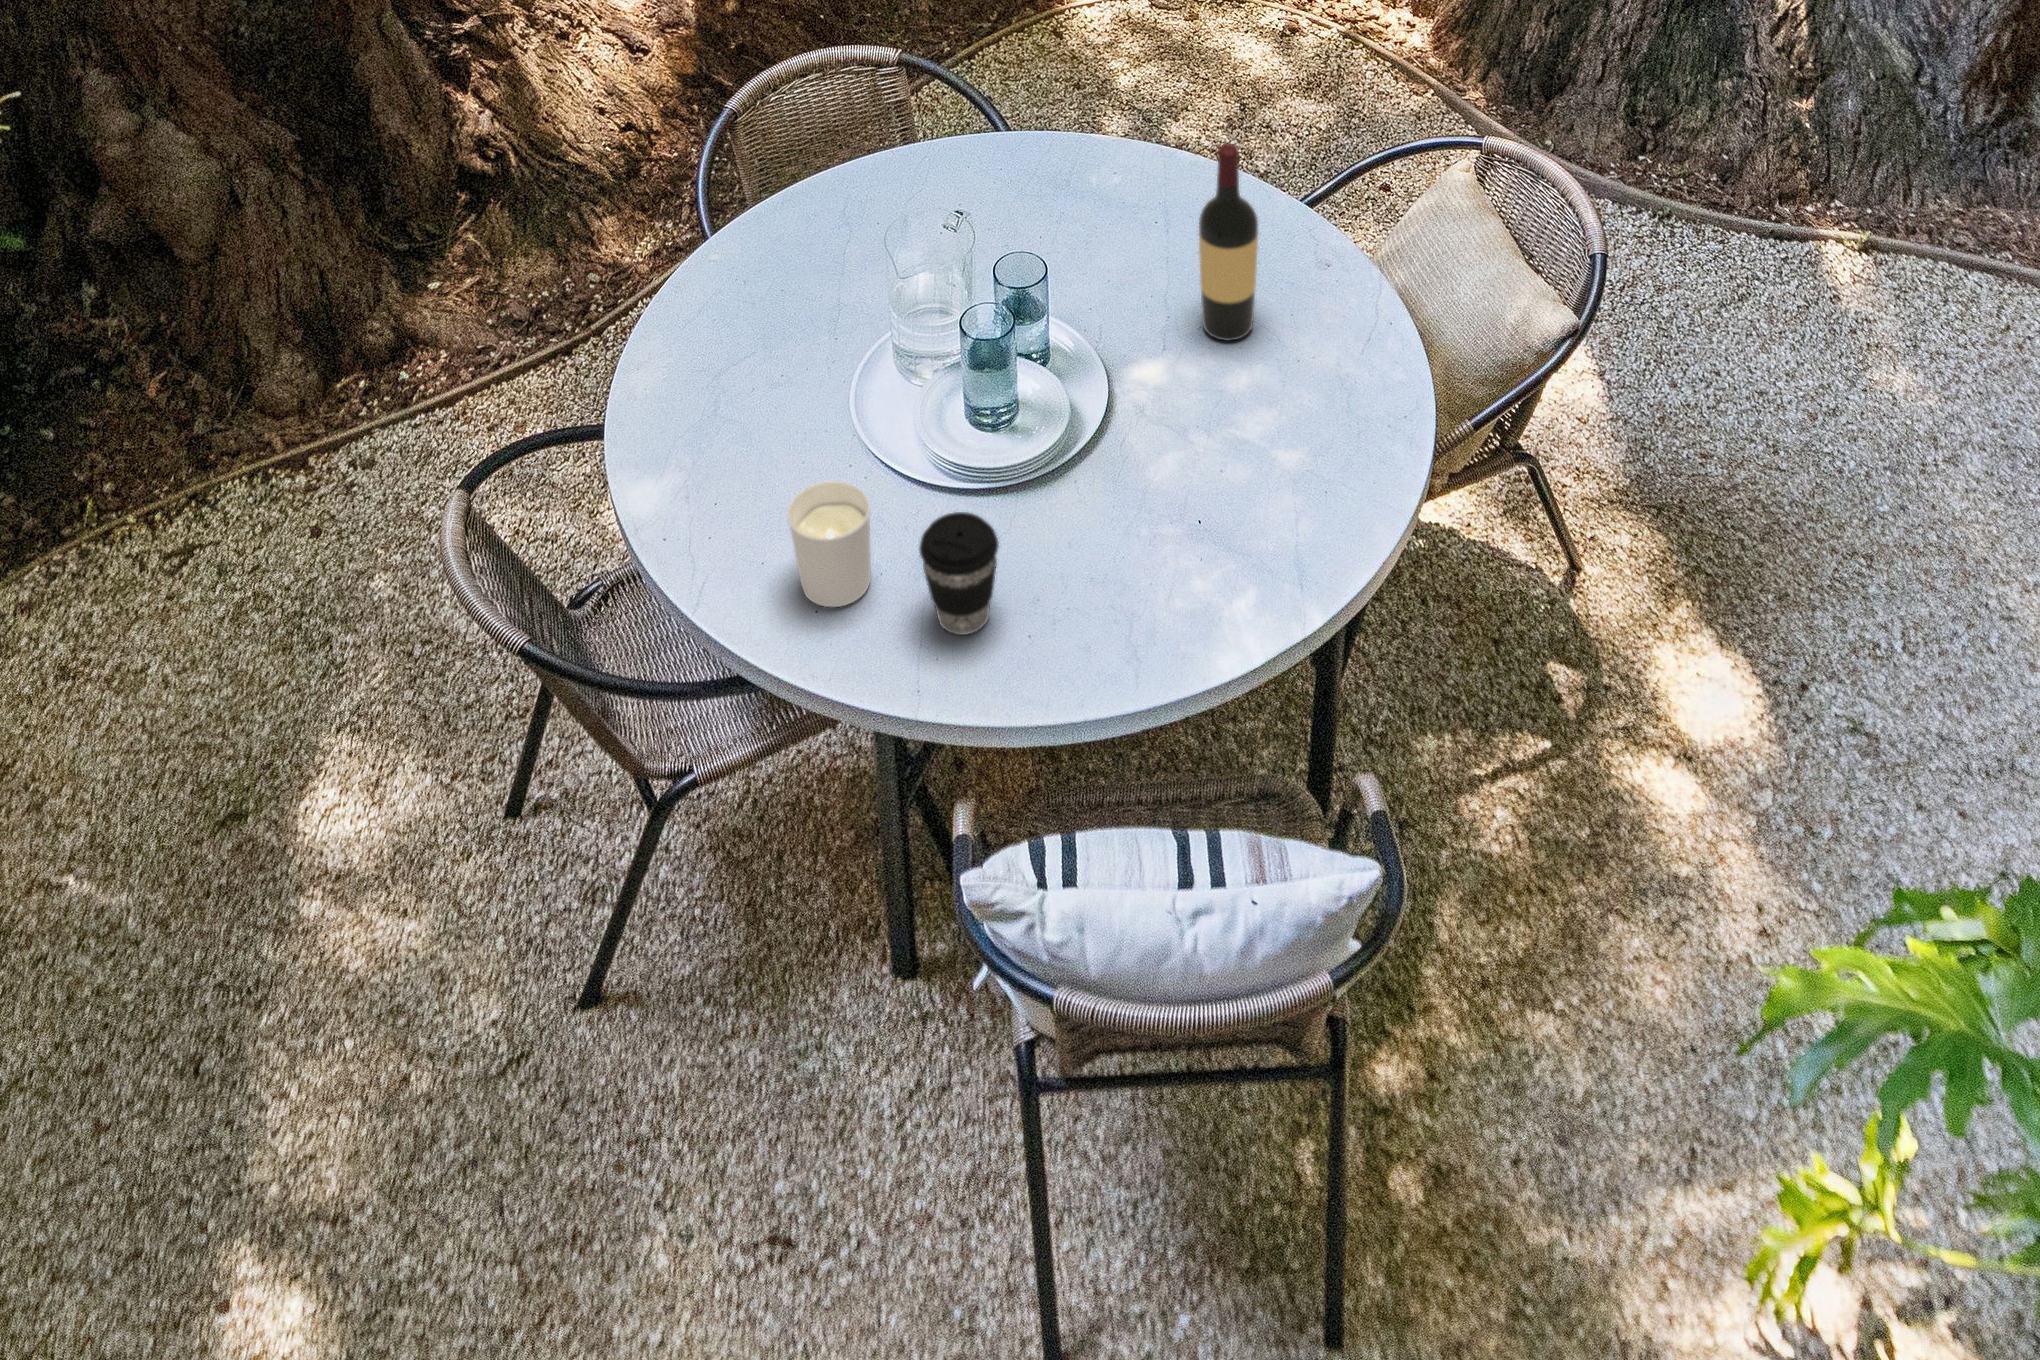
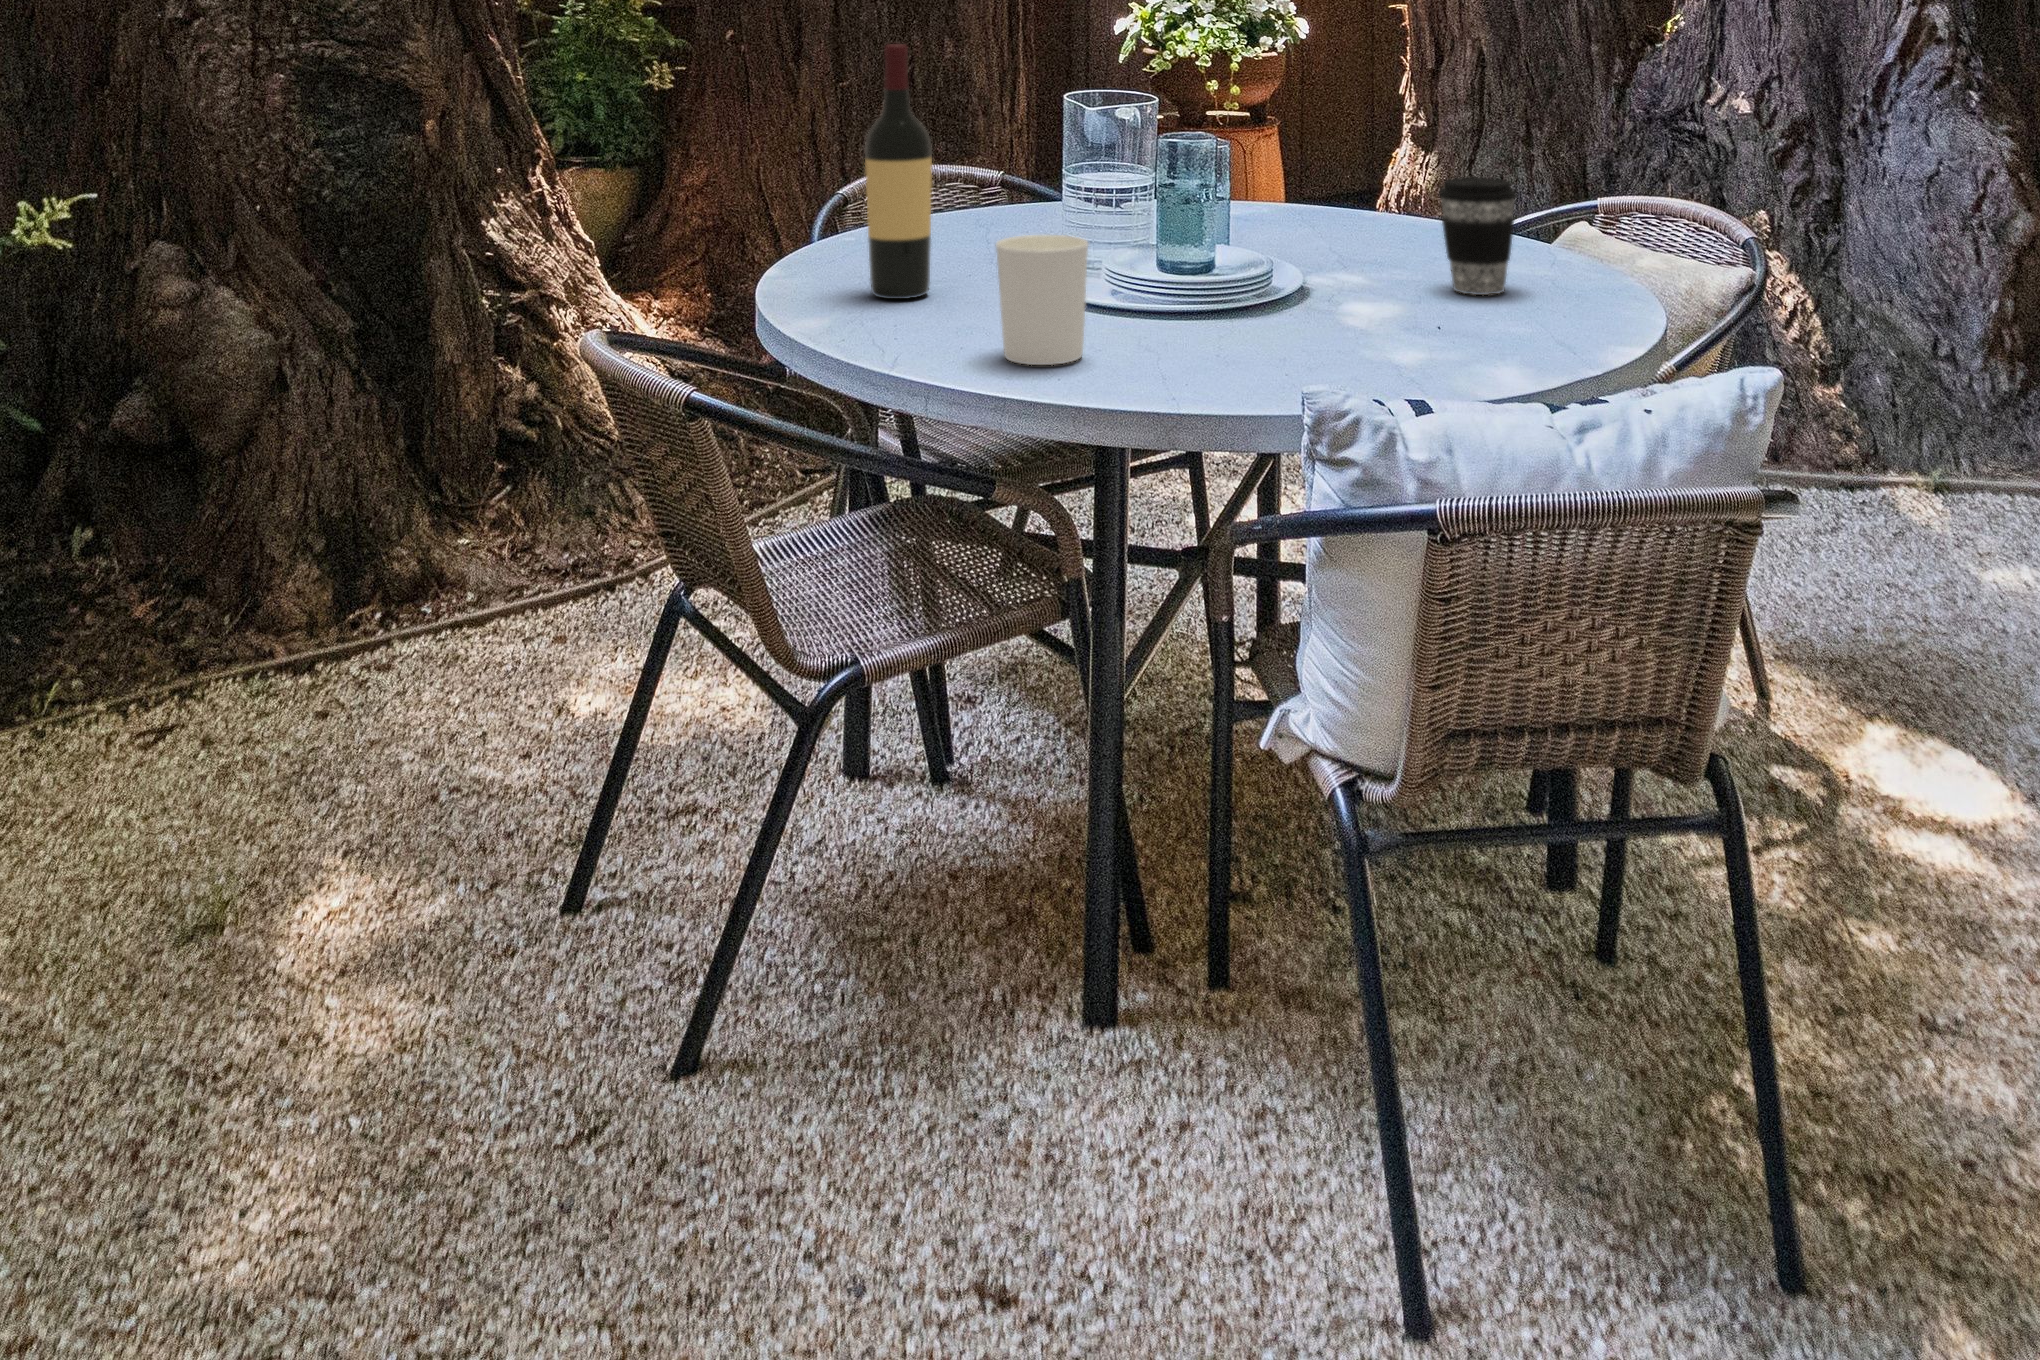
wine bottle: present [1199,143,1258,341] -> present [865,44,932,299]
coffee cup: present [920,512,999,635] -> present [1439,177,1516,295]

